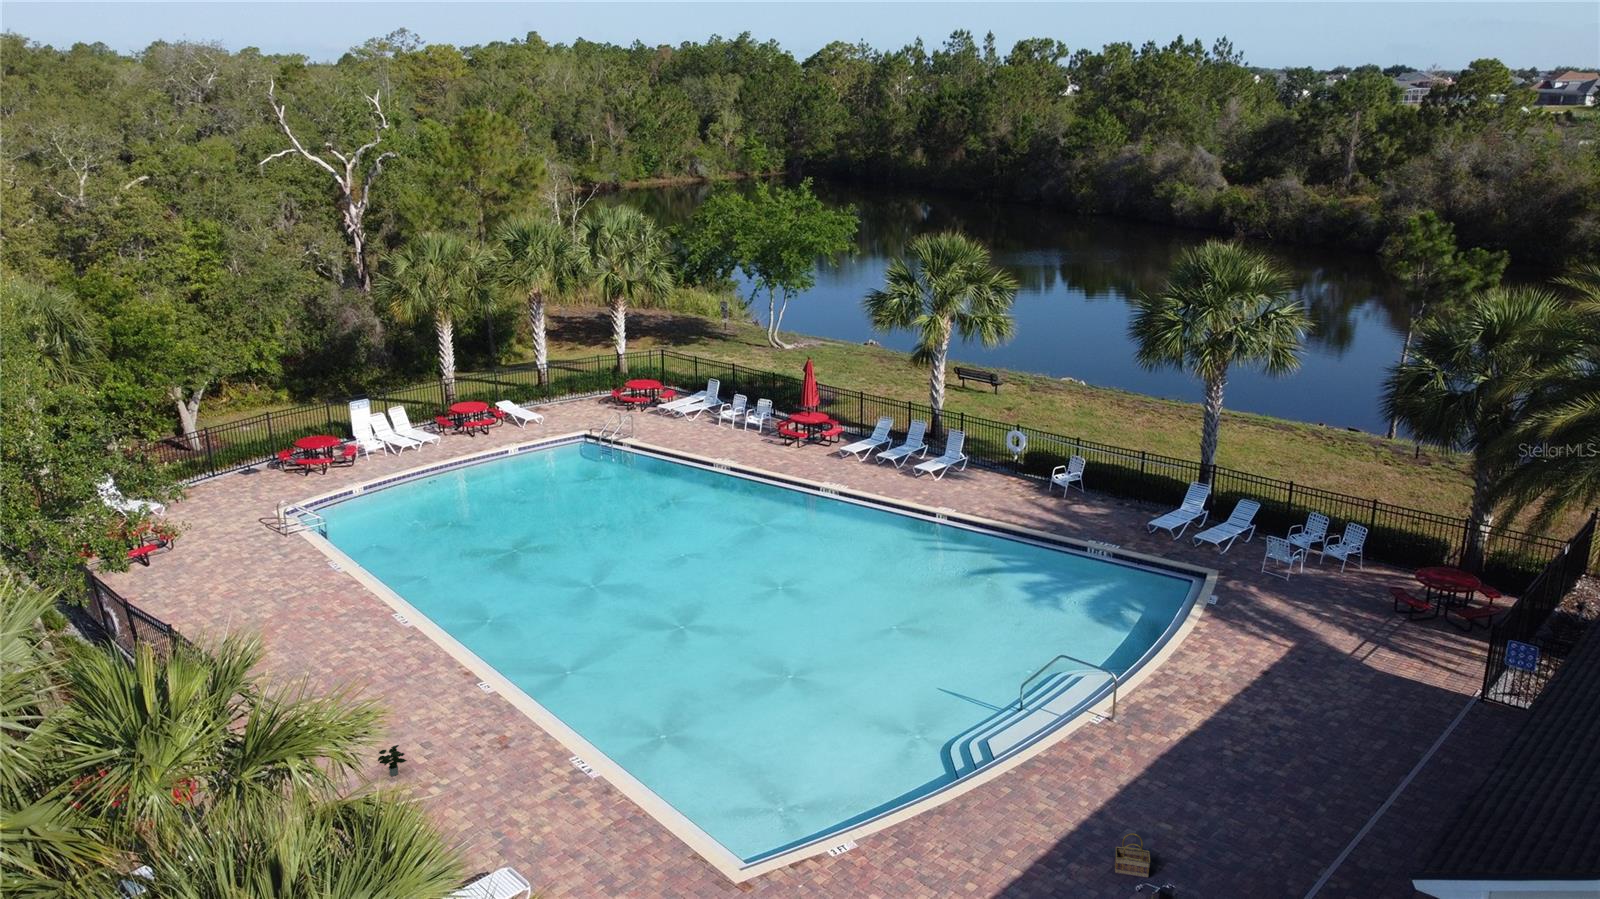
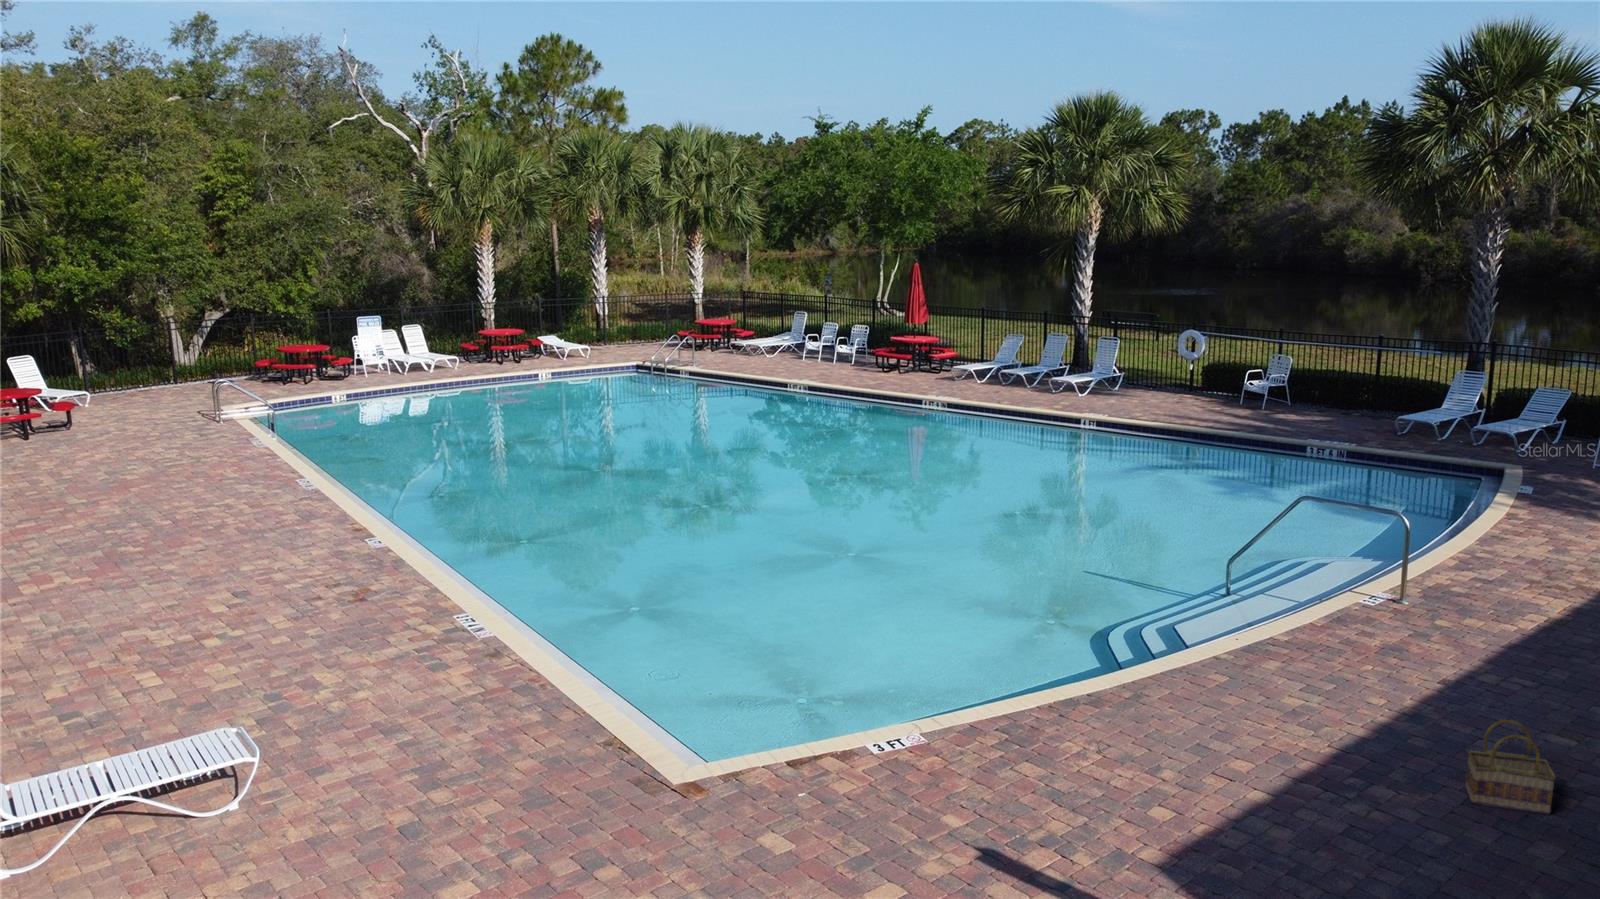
potted plant: present [378,745,407,776] -> none [140,576,192,625]

